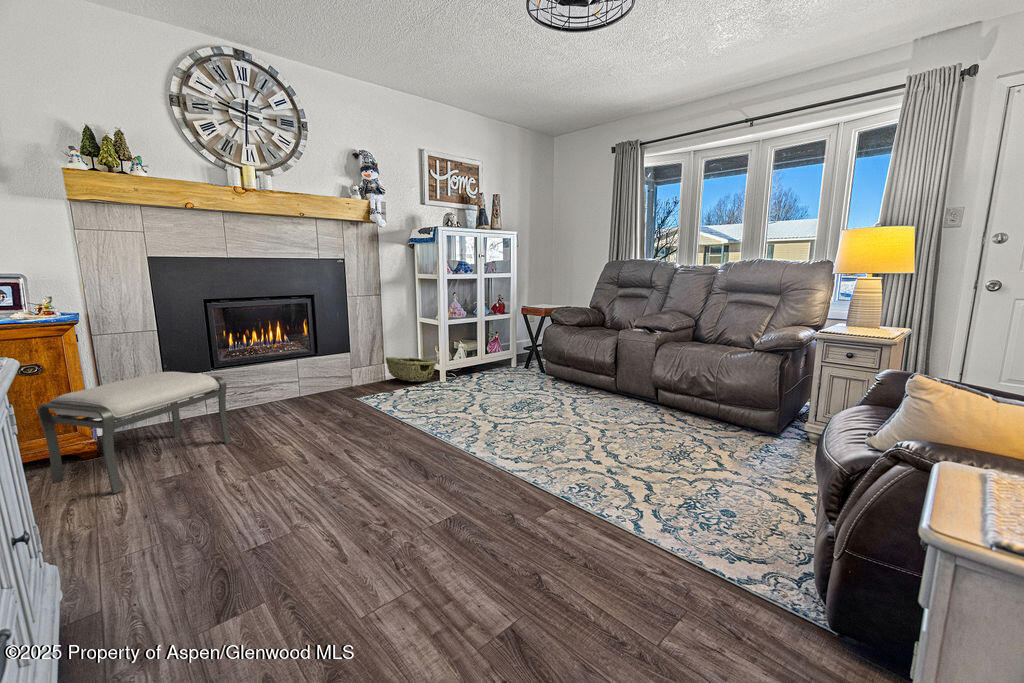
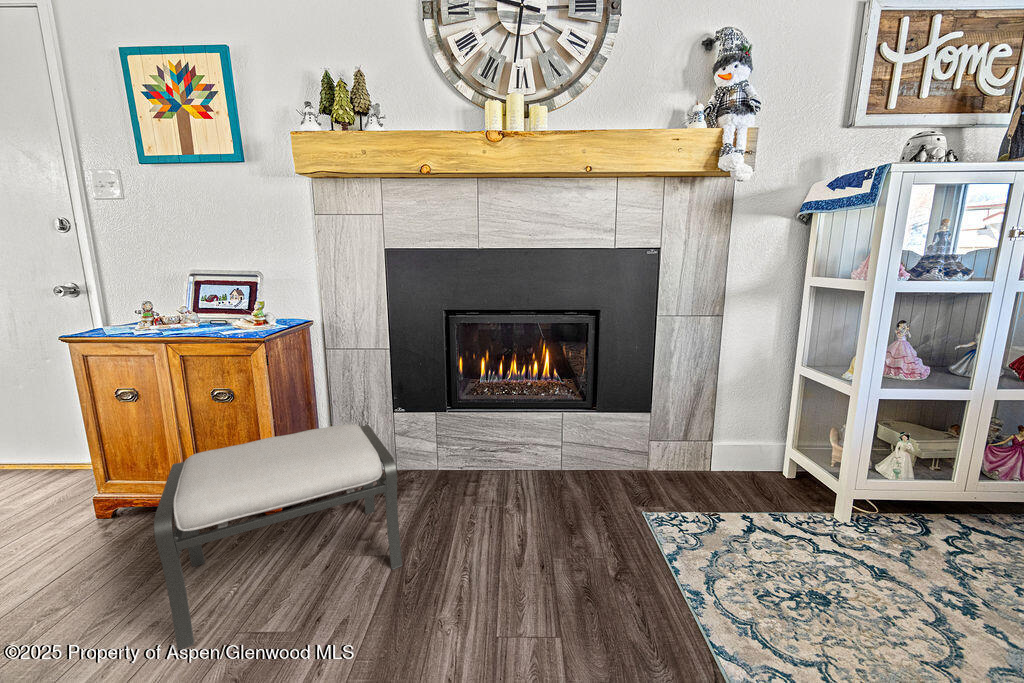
woven basket: present [386,357,436,382] -> none [716,430,829,506]

